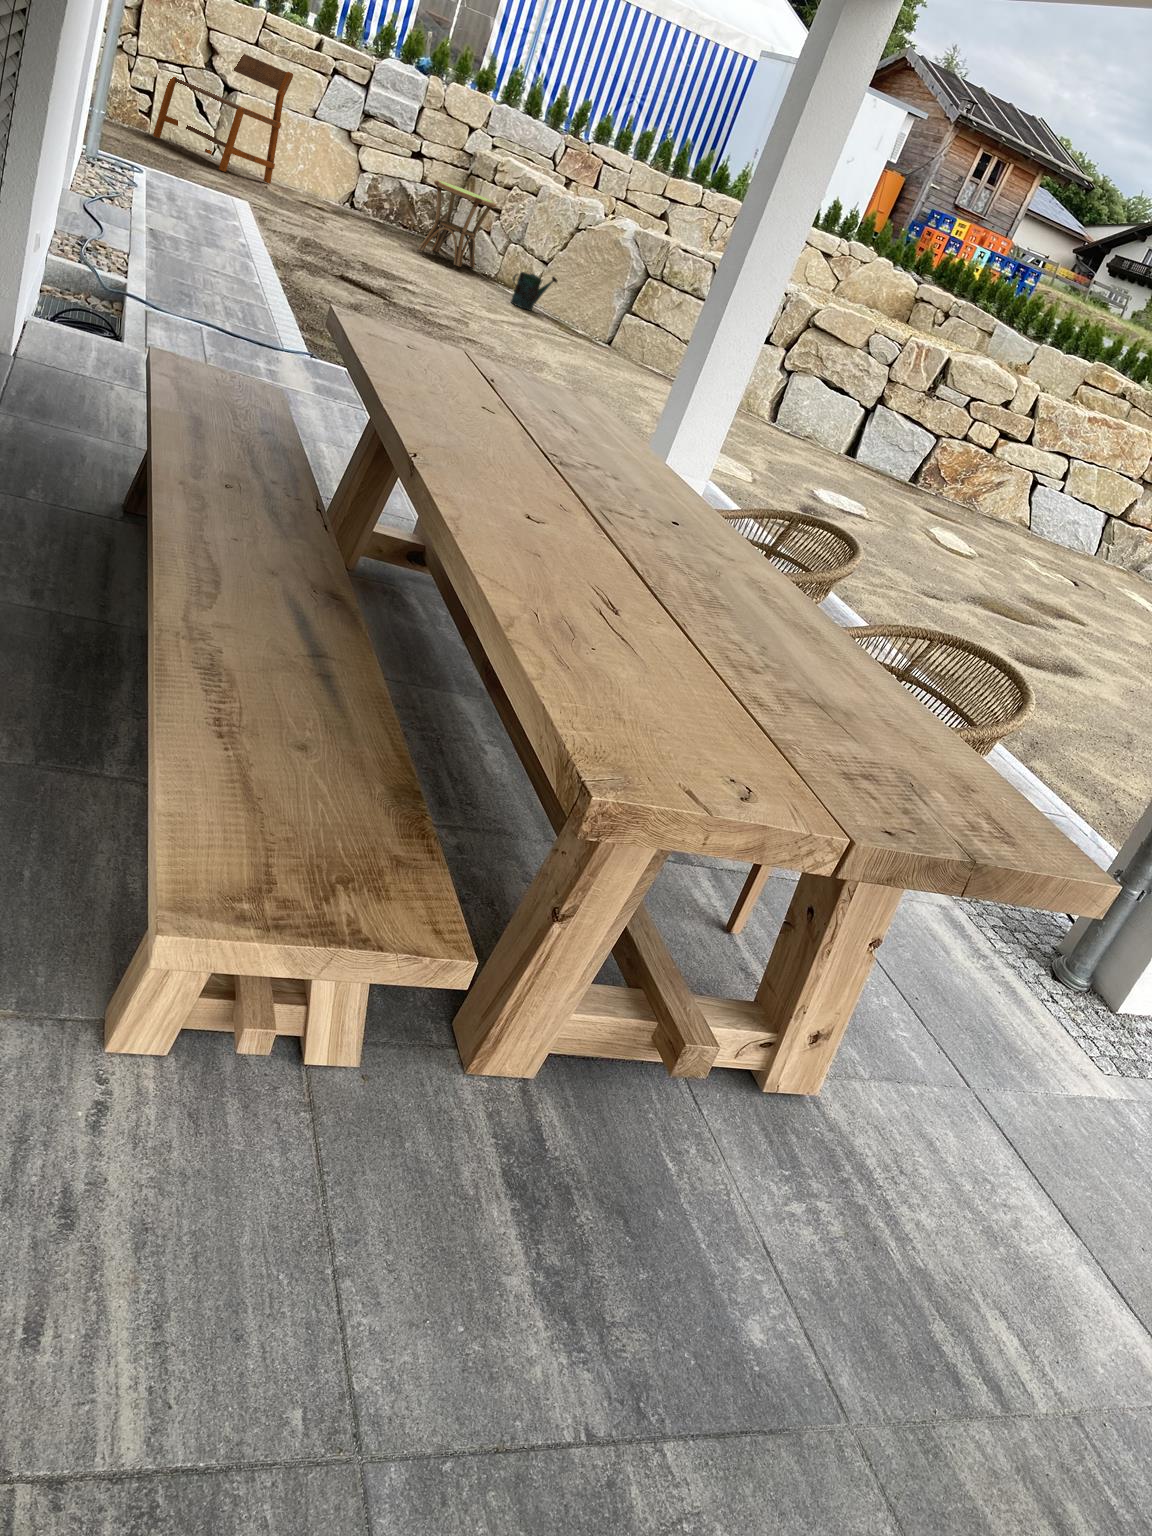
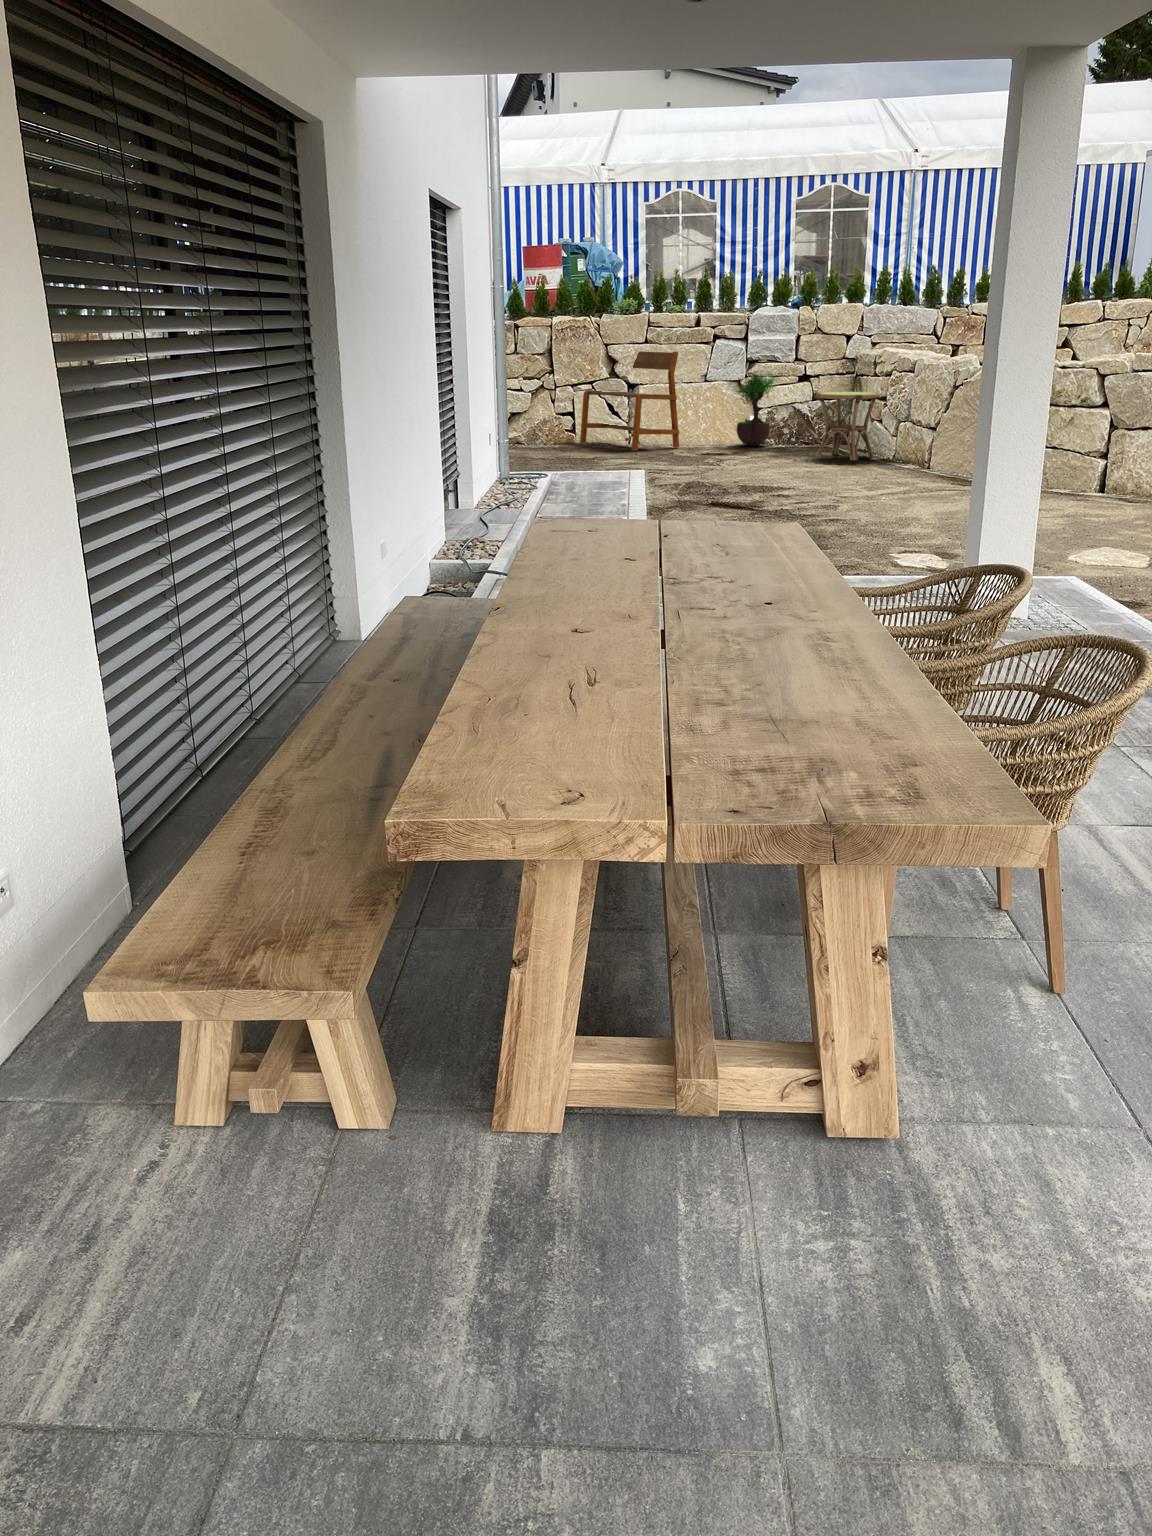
potted tree: none [334,121,391,211] -> present [736,371,776,446]
watering can: present [511,272,557,310] -> none [898,439,945,477]

